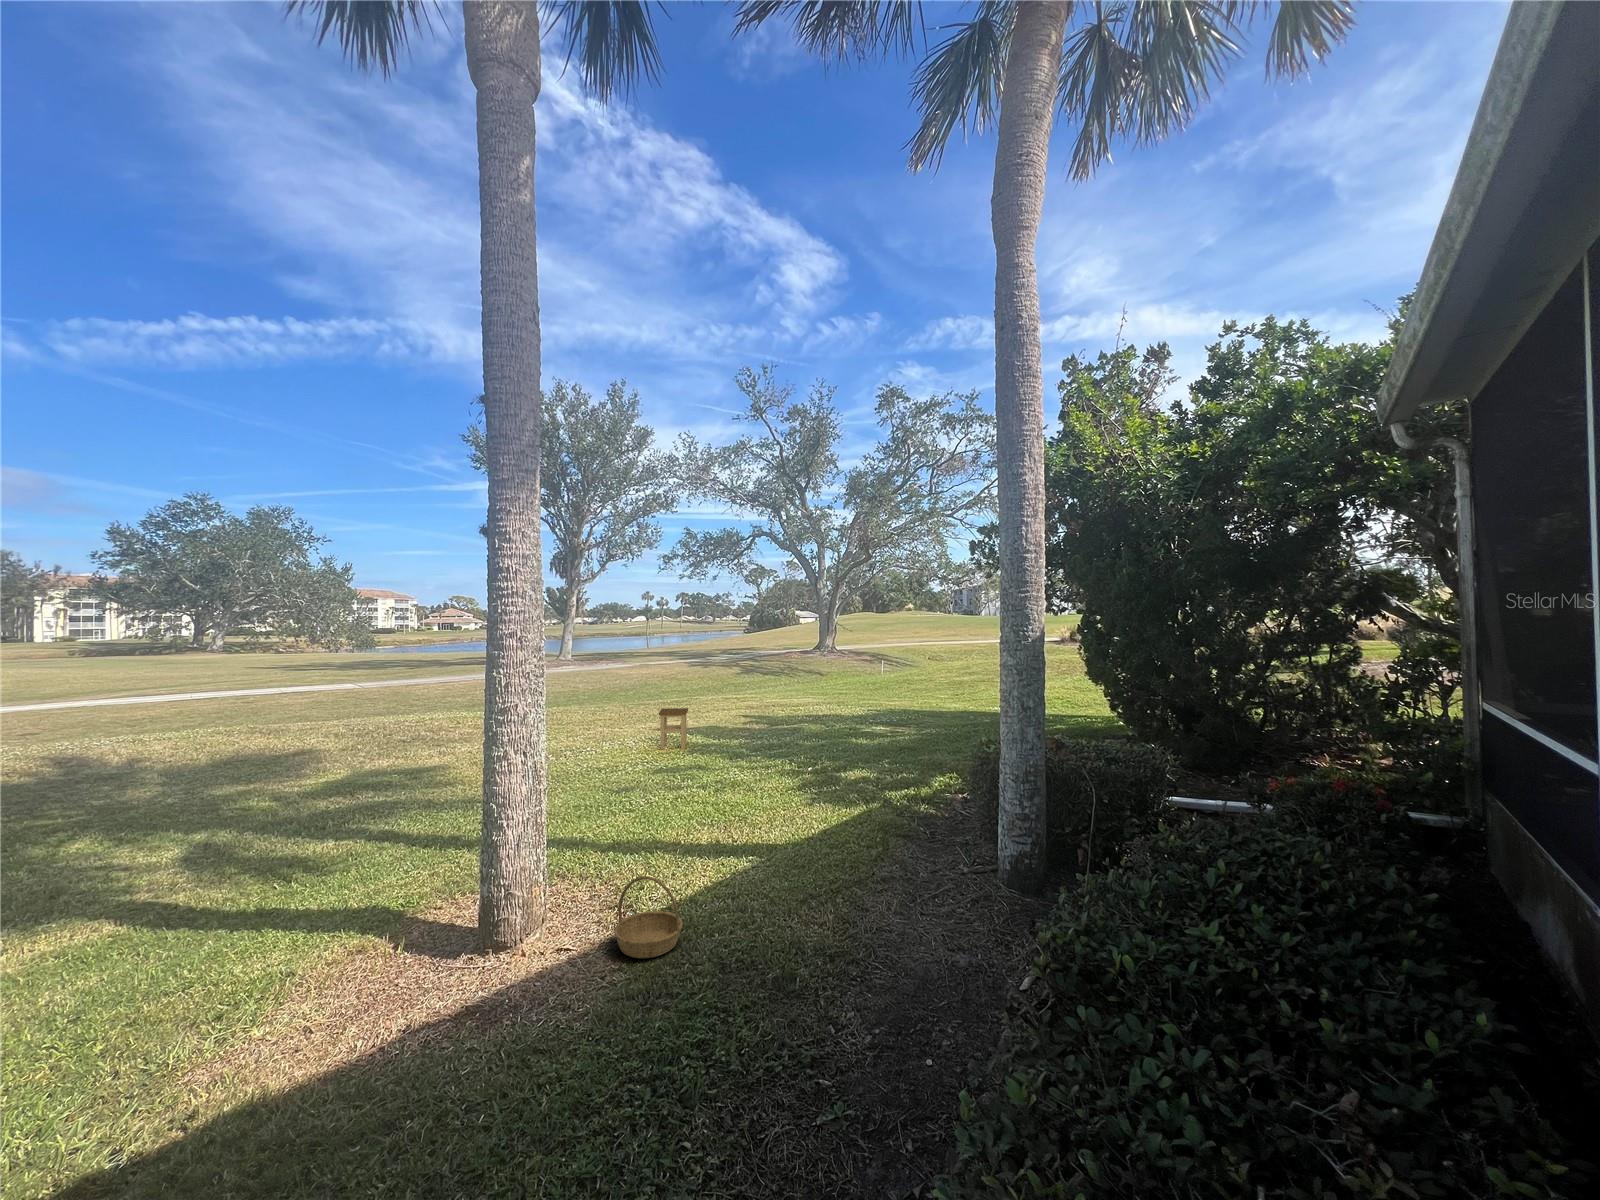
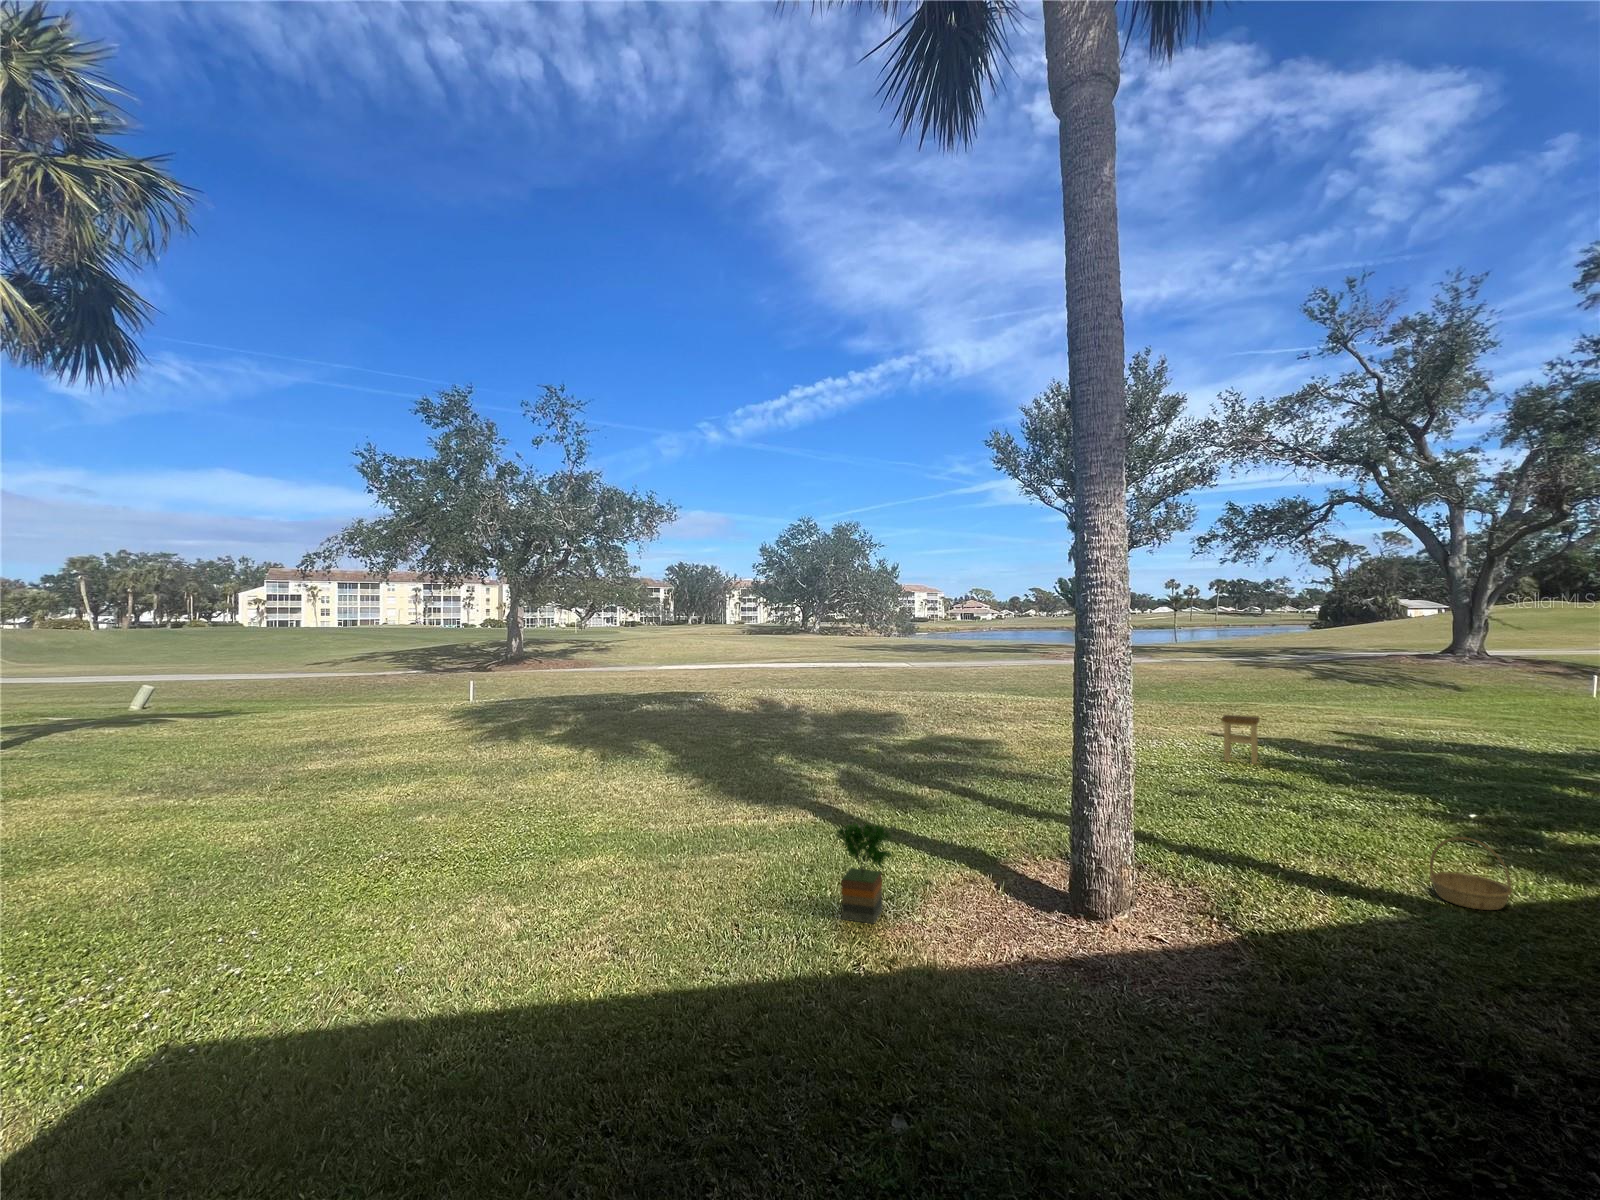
basket: present [614,876,682,958] -> present [1430,837,1512,910]
potted tree: none [120,907,228,1058] -> present [837,824,891,924]

